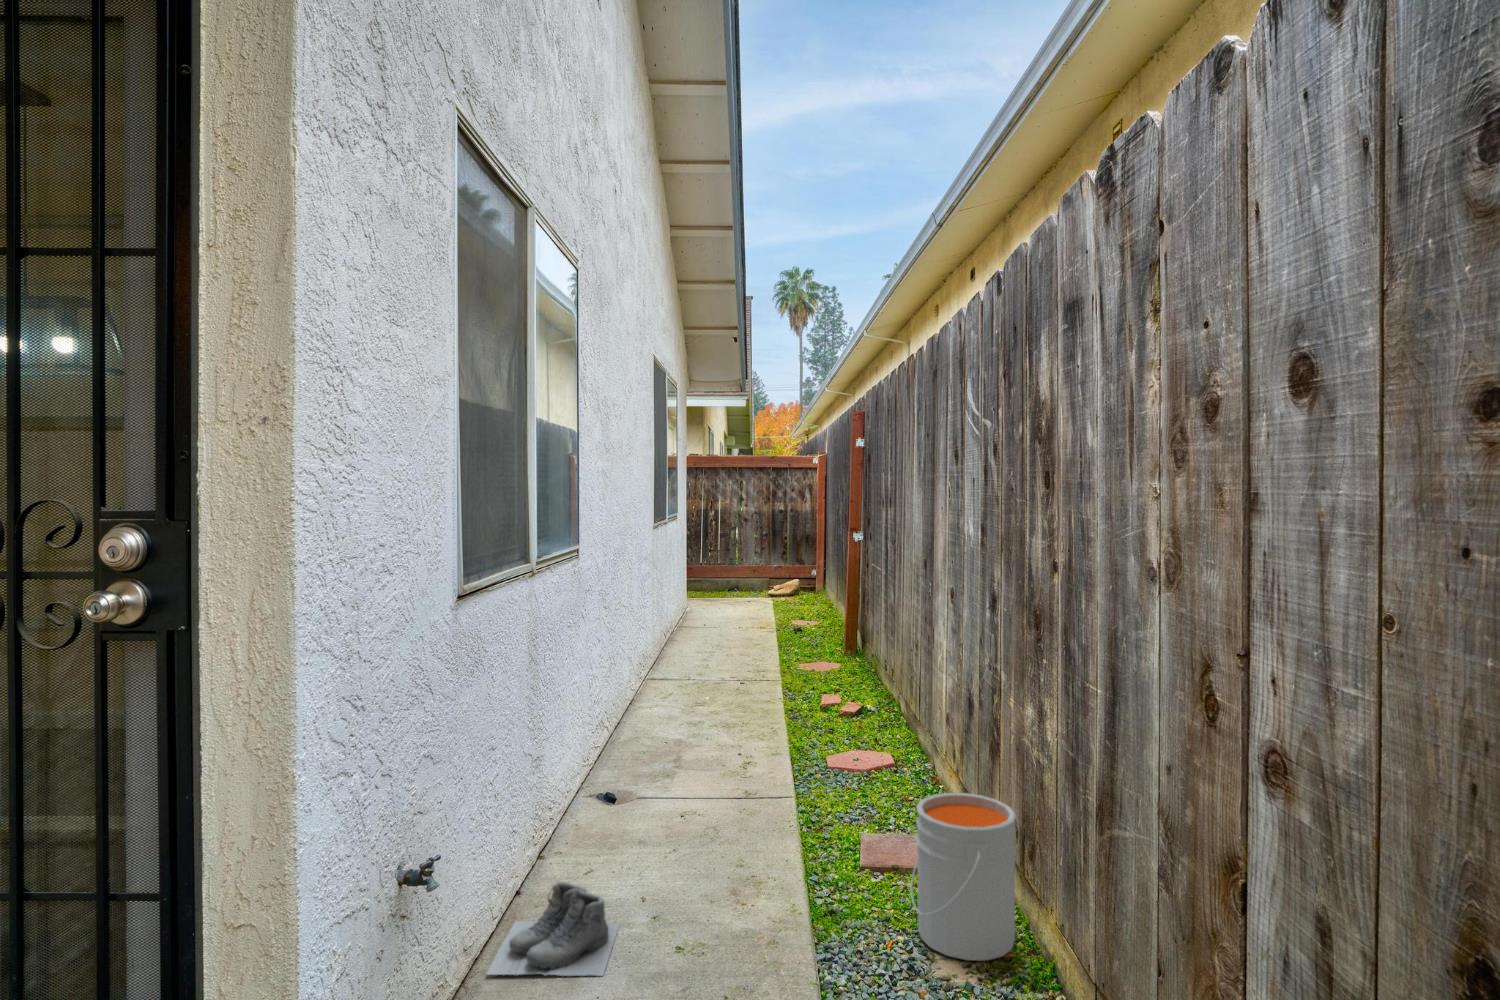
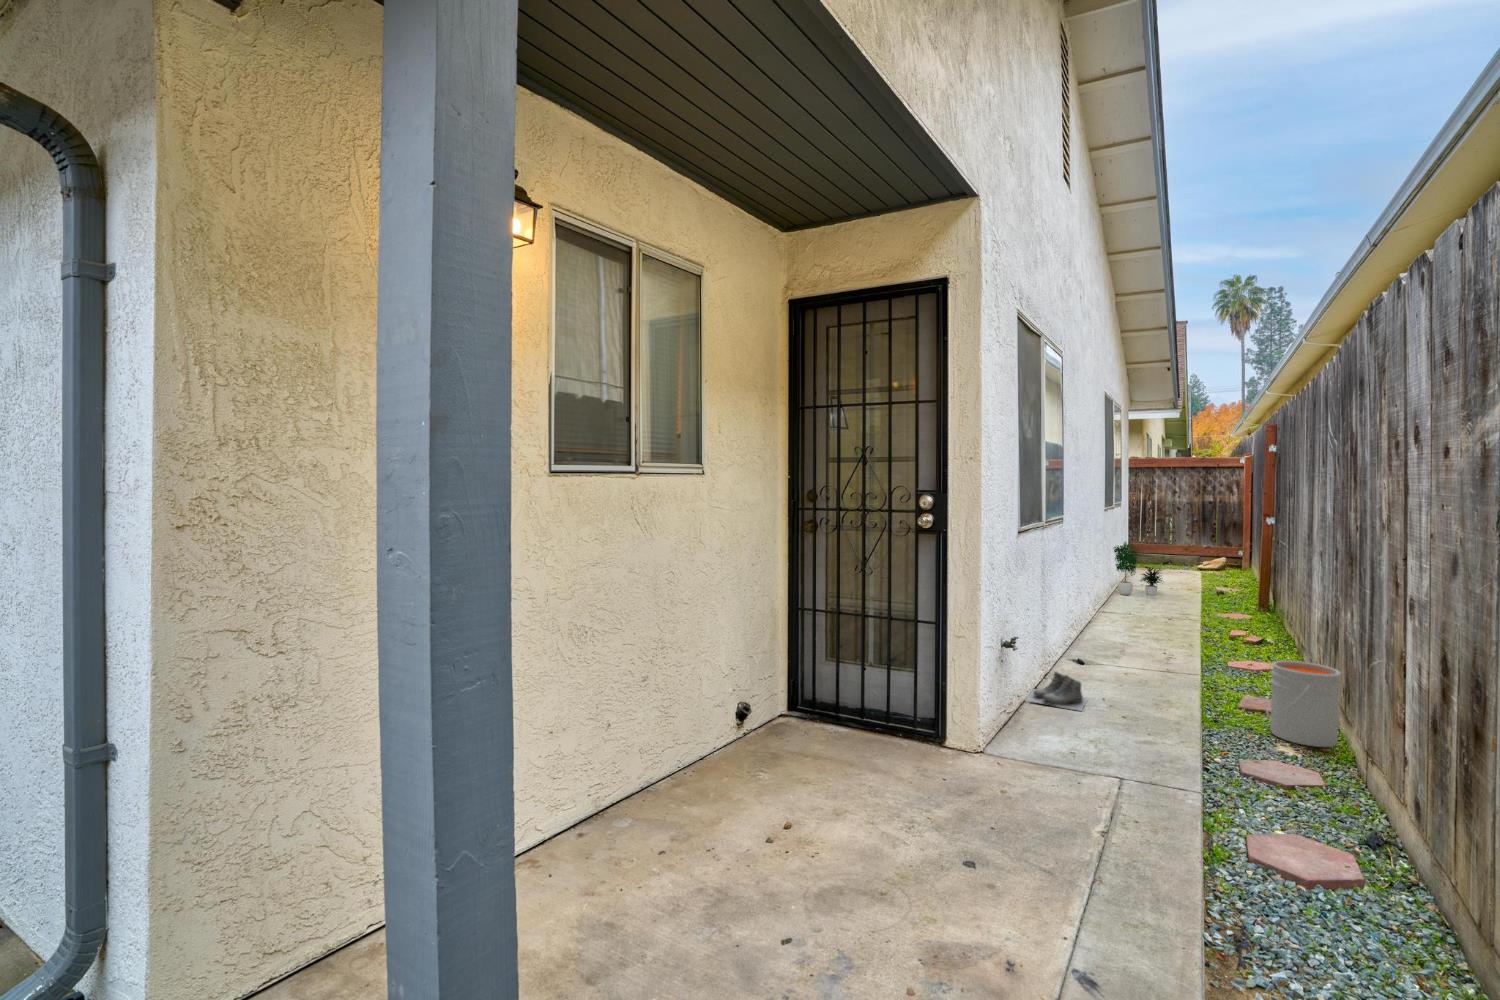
potted plant: none [672,568,738,645] -> present [1114,542,1162,596]

